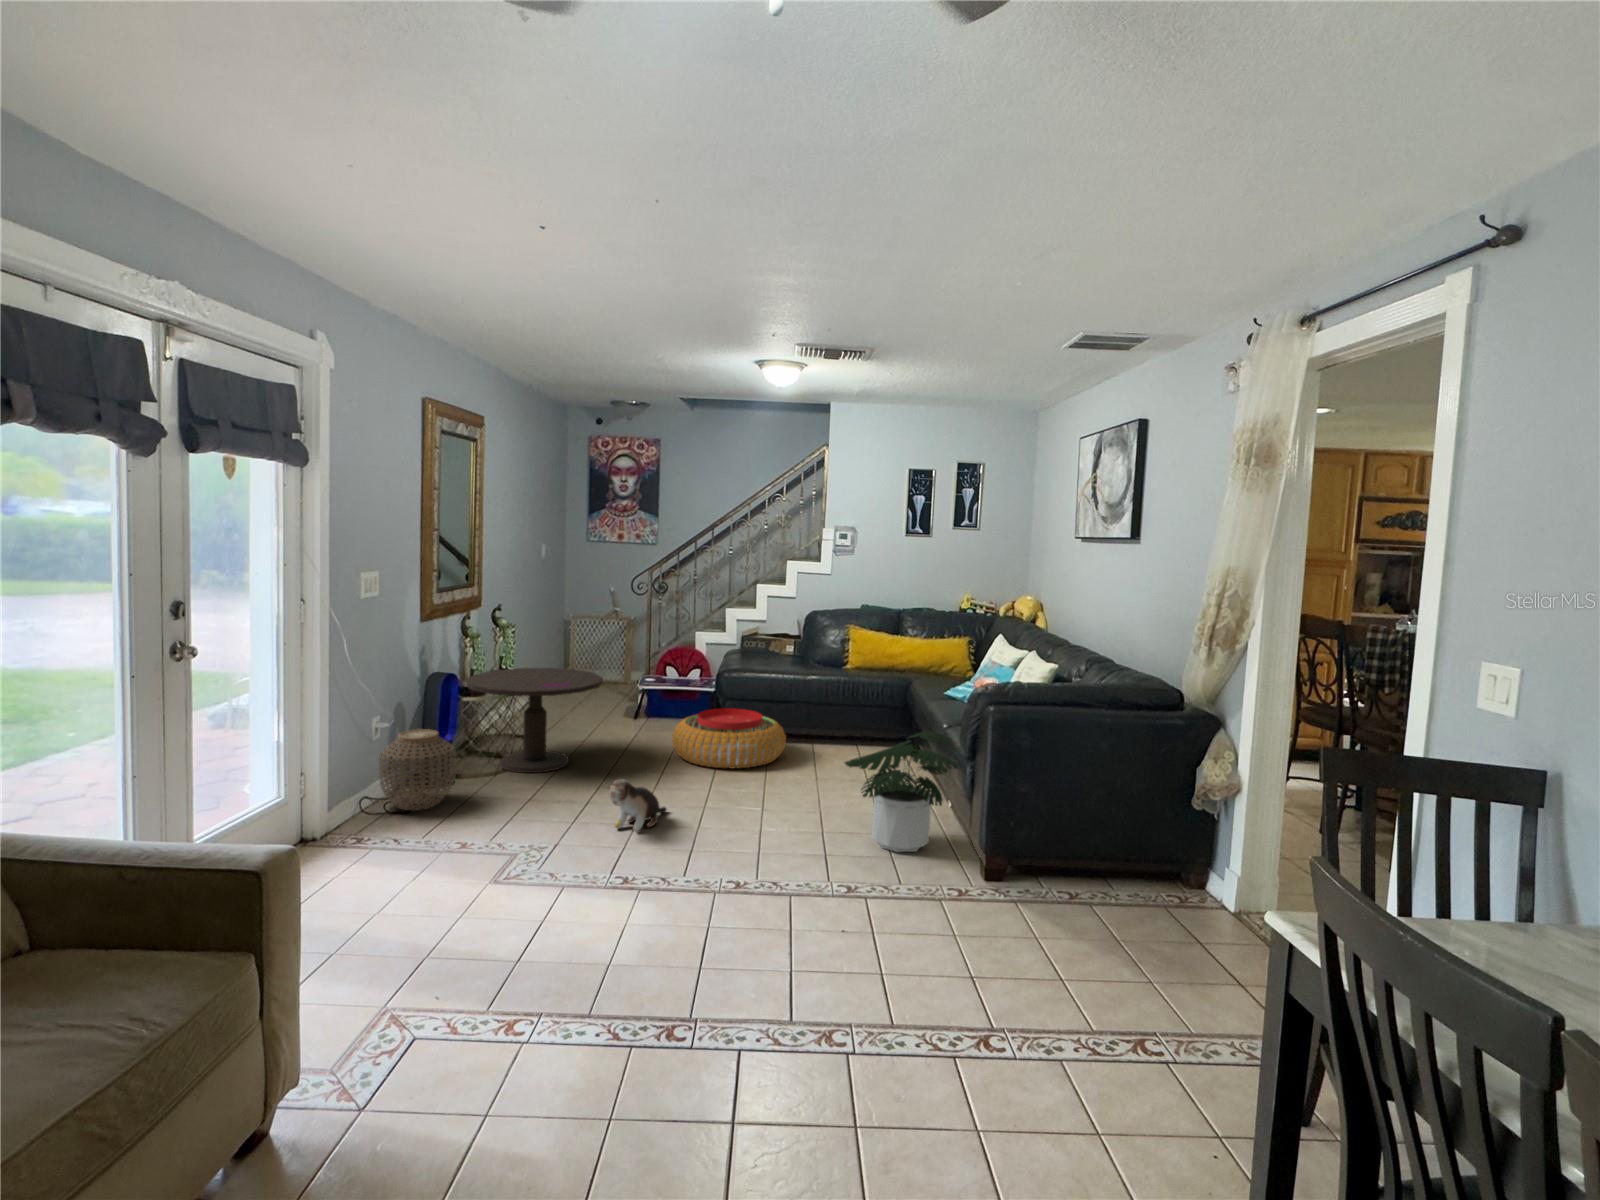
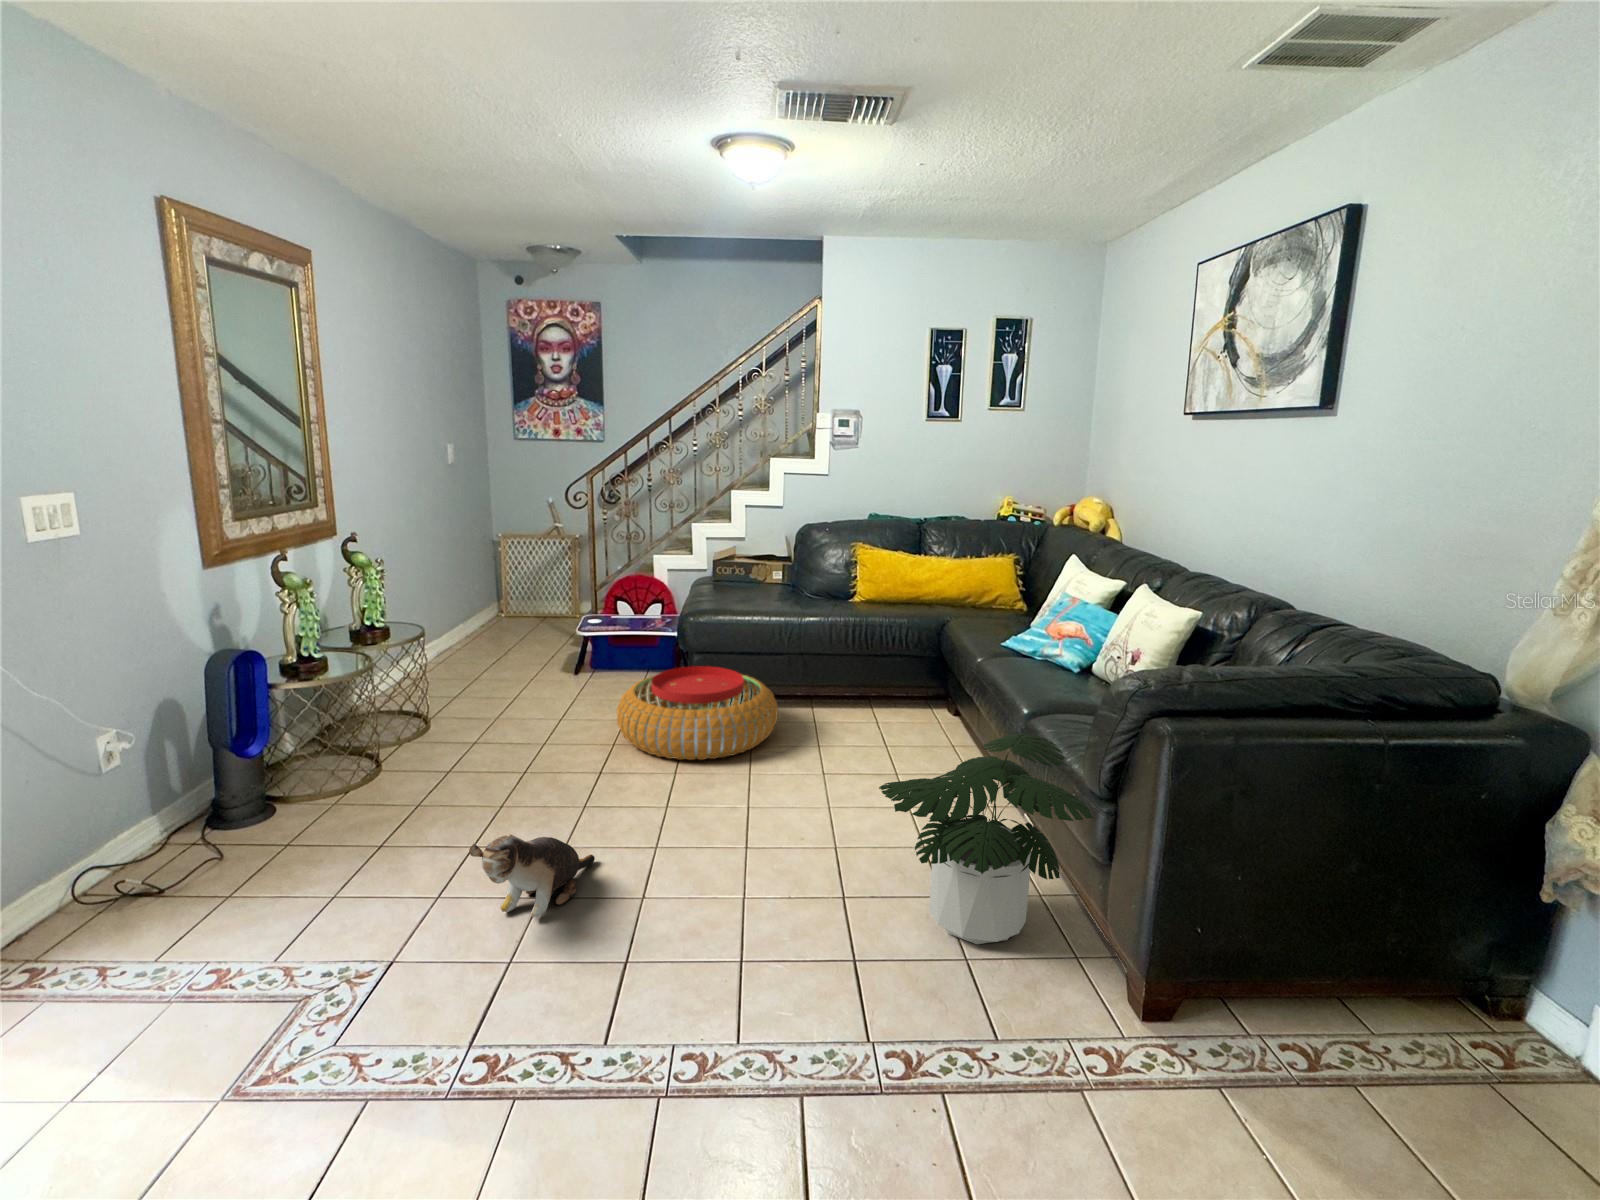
side table: present [465,668,603,773] -> none [287,620,506,785]
woven basket: present [379,729,456,810] -> none [98,746,249,884]

